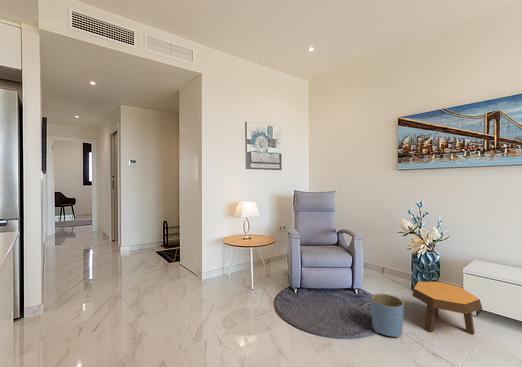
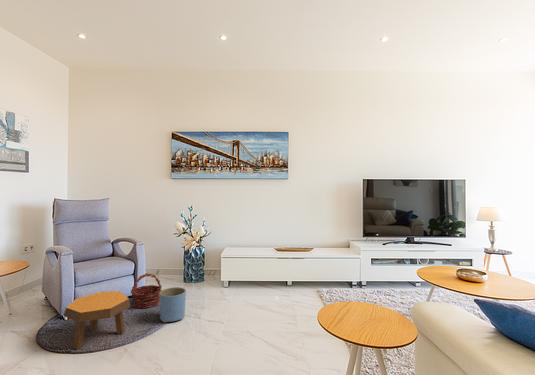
basket: none [347,270,380,307] -> present [131,273,162,308]
footstool: present [412,282,482,334] -> present [64,291,130,349]

